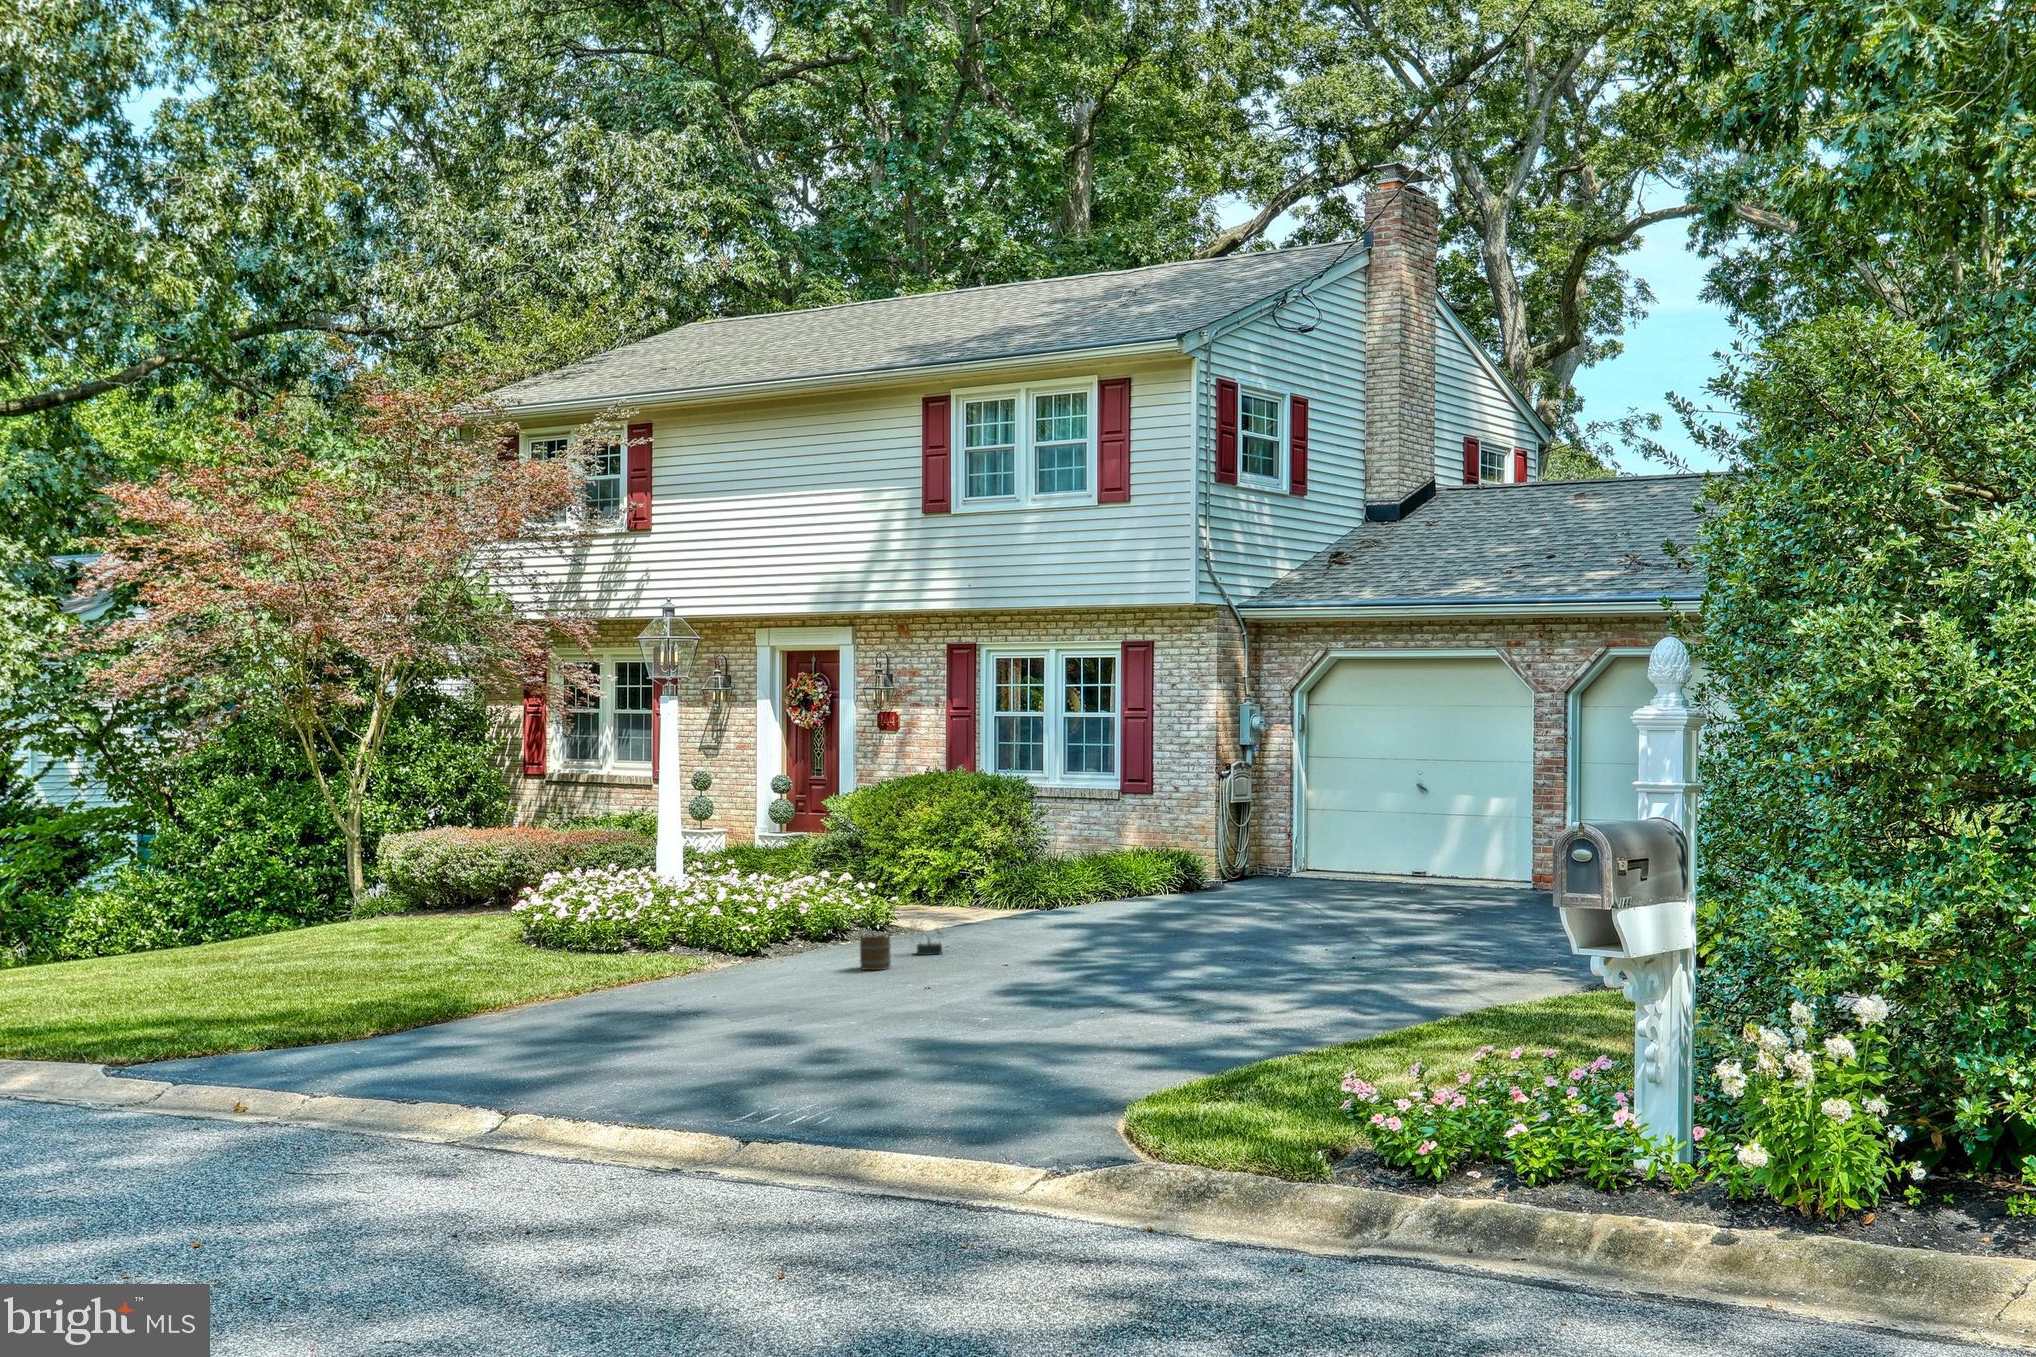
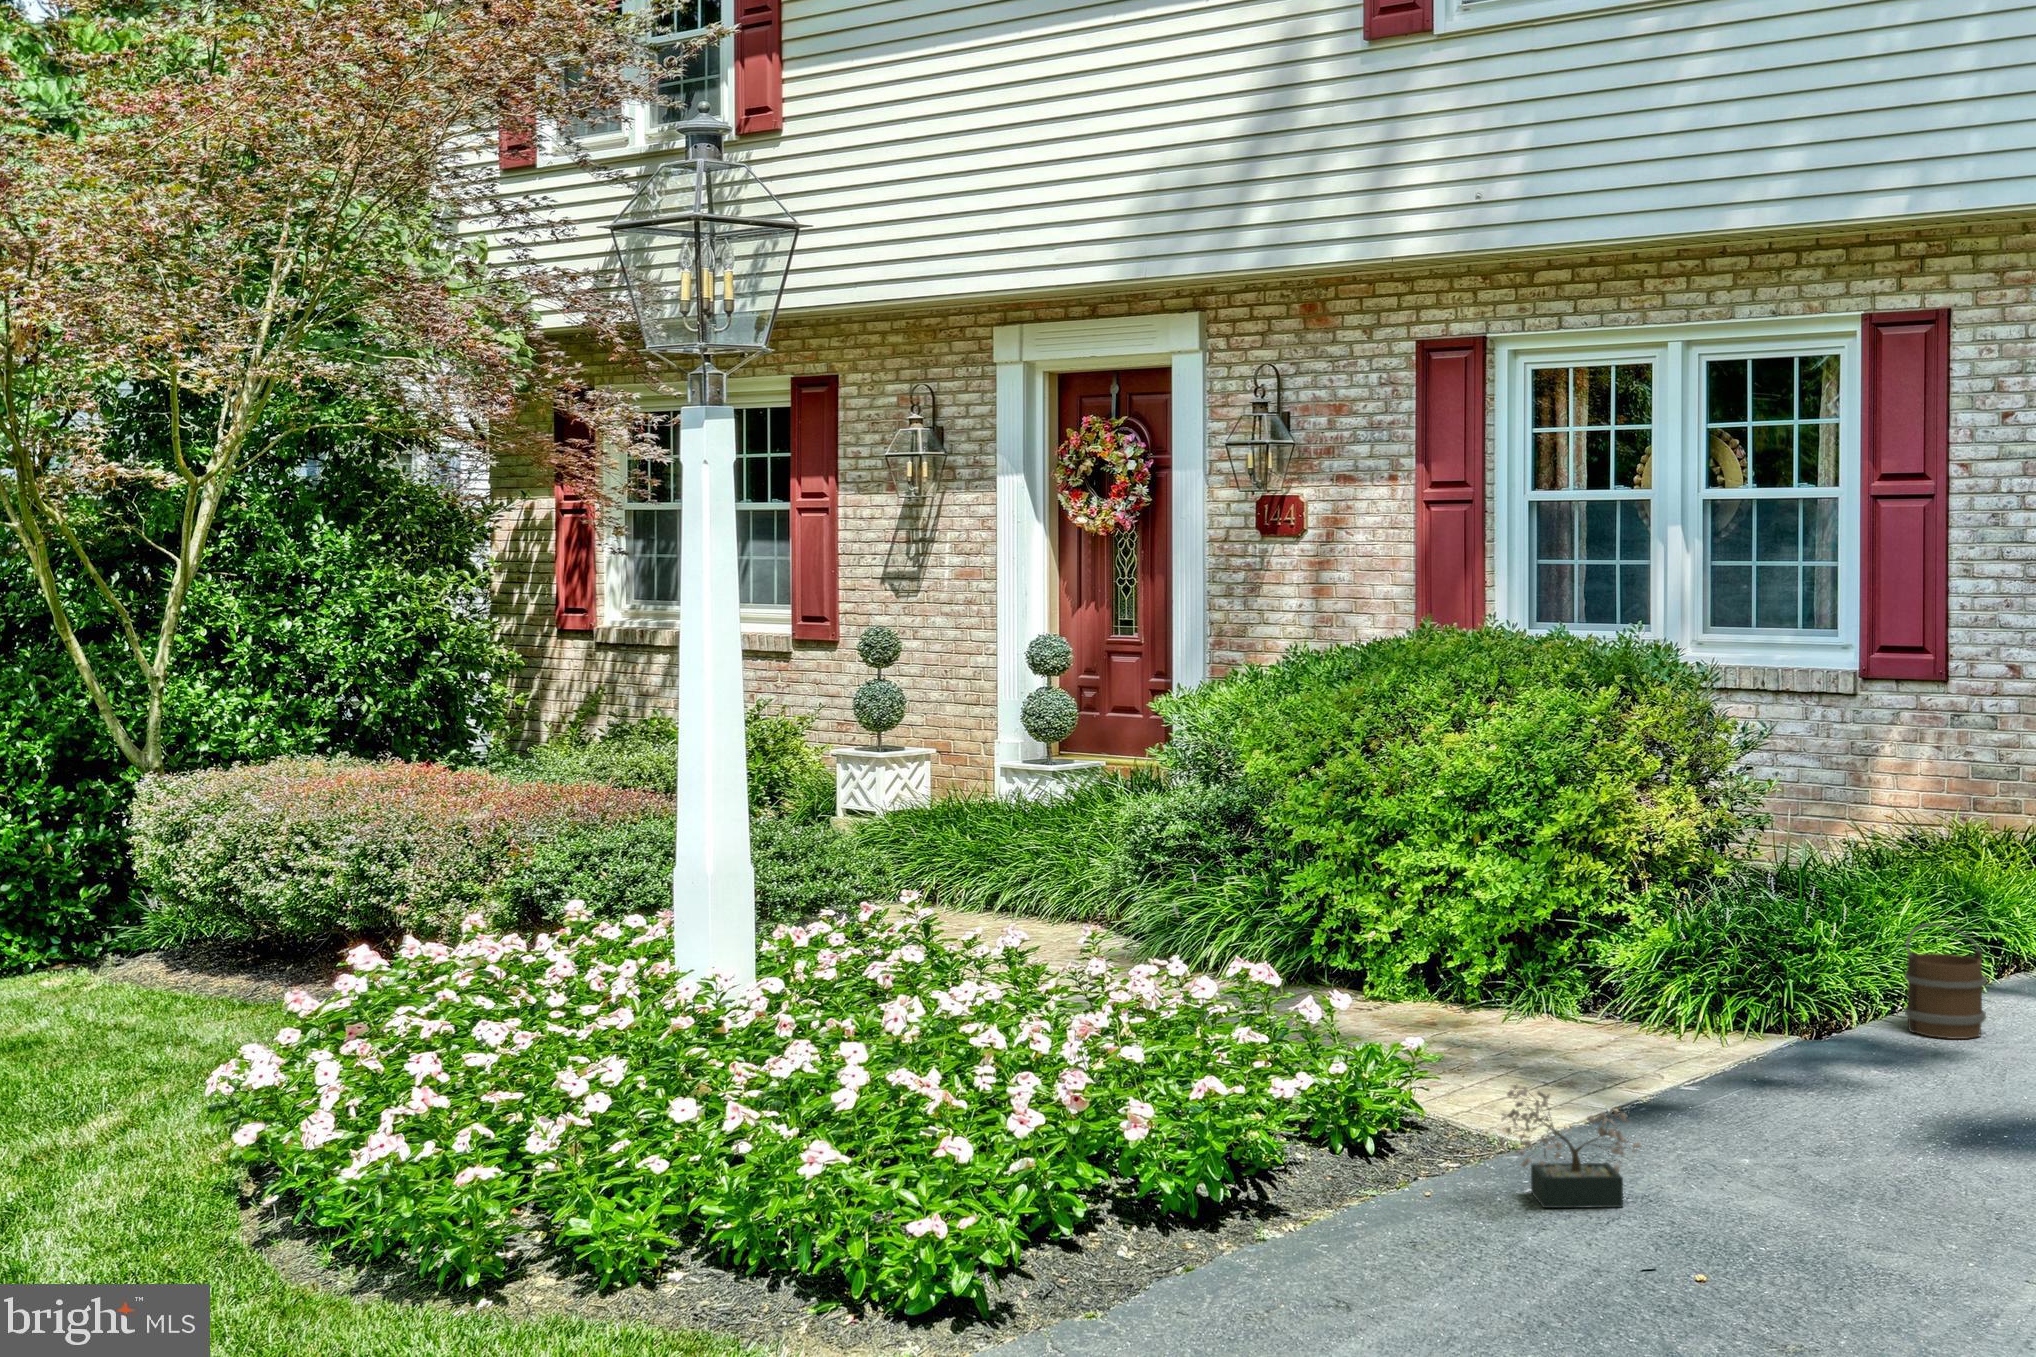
bucket: present [859,927,891,970] -> present [1904,923,1987,1039]

